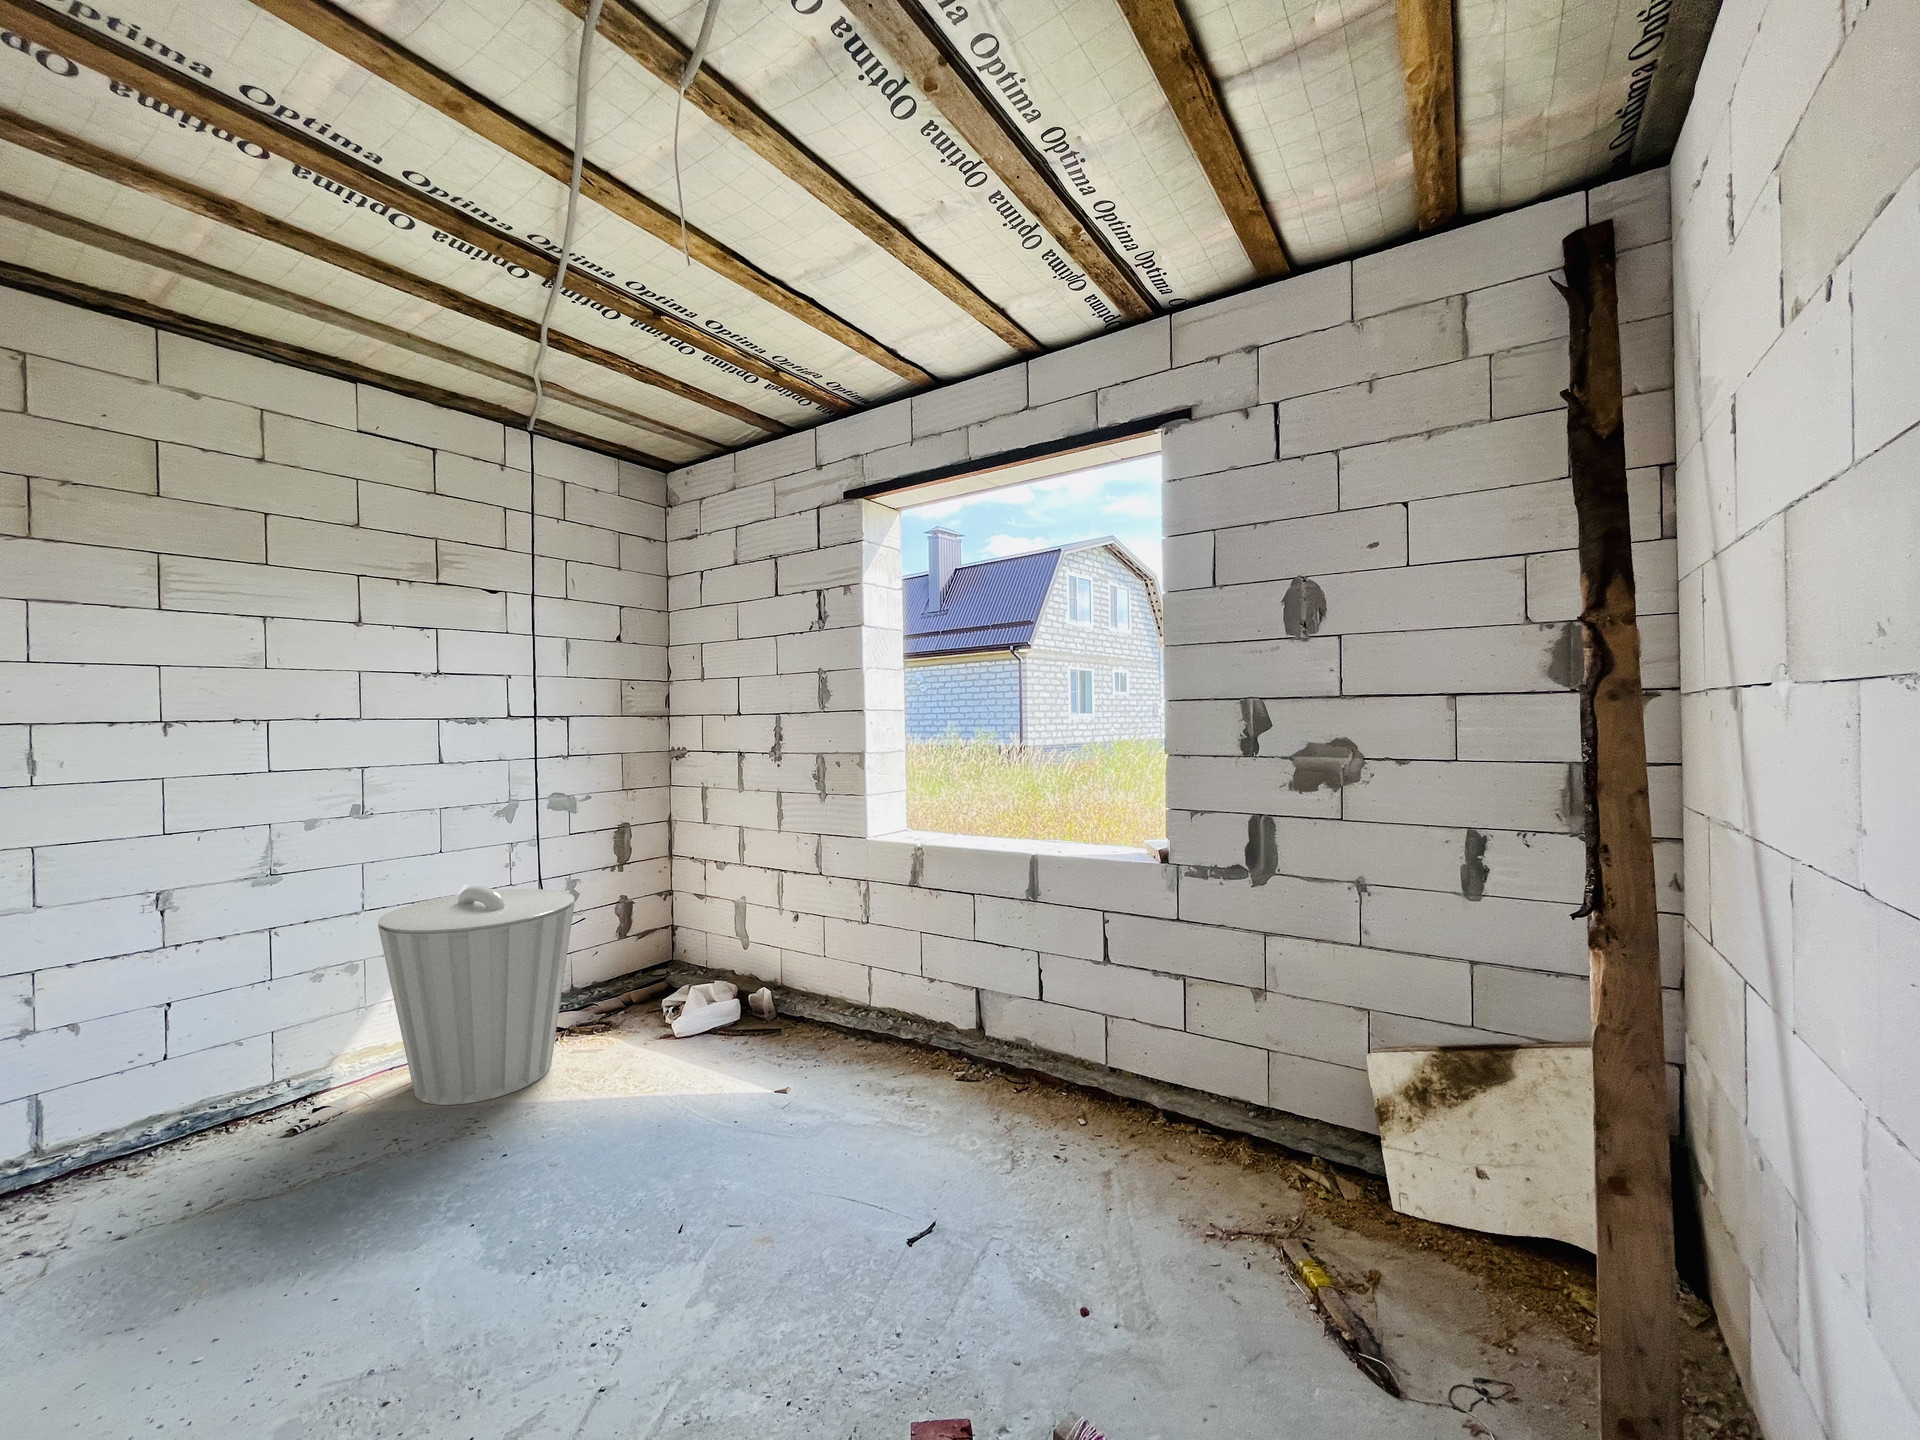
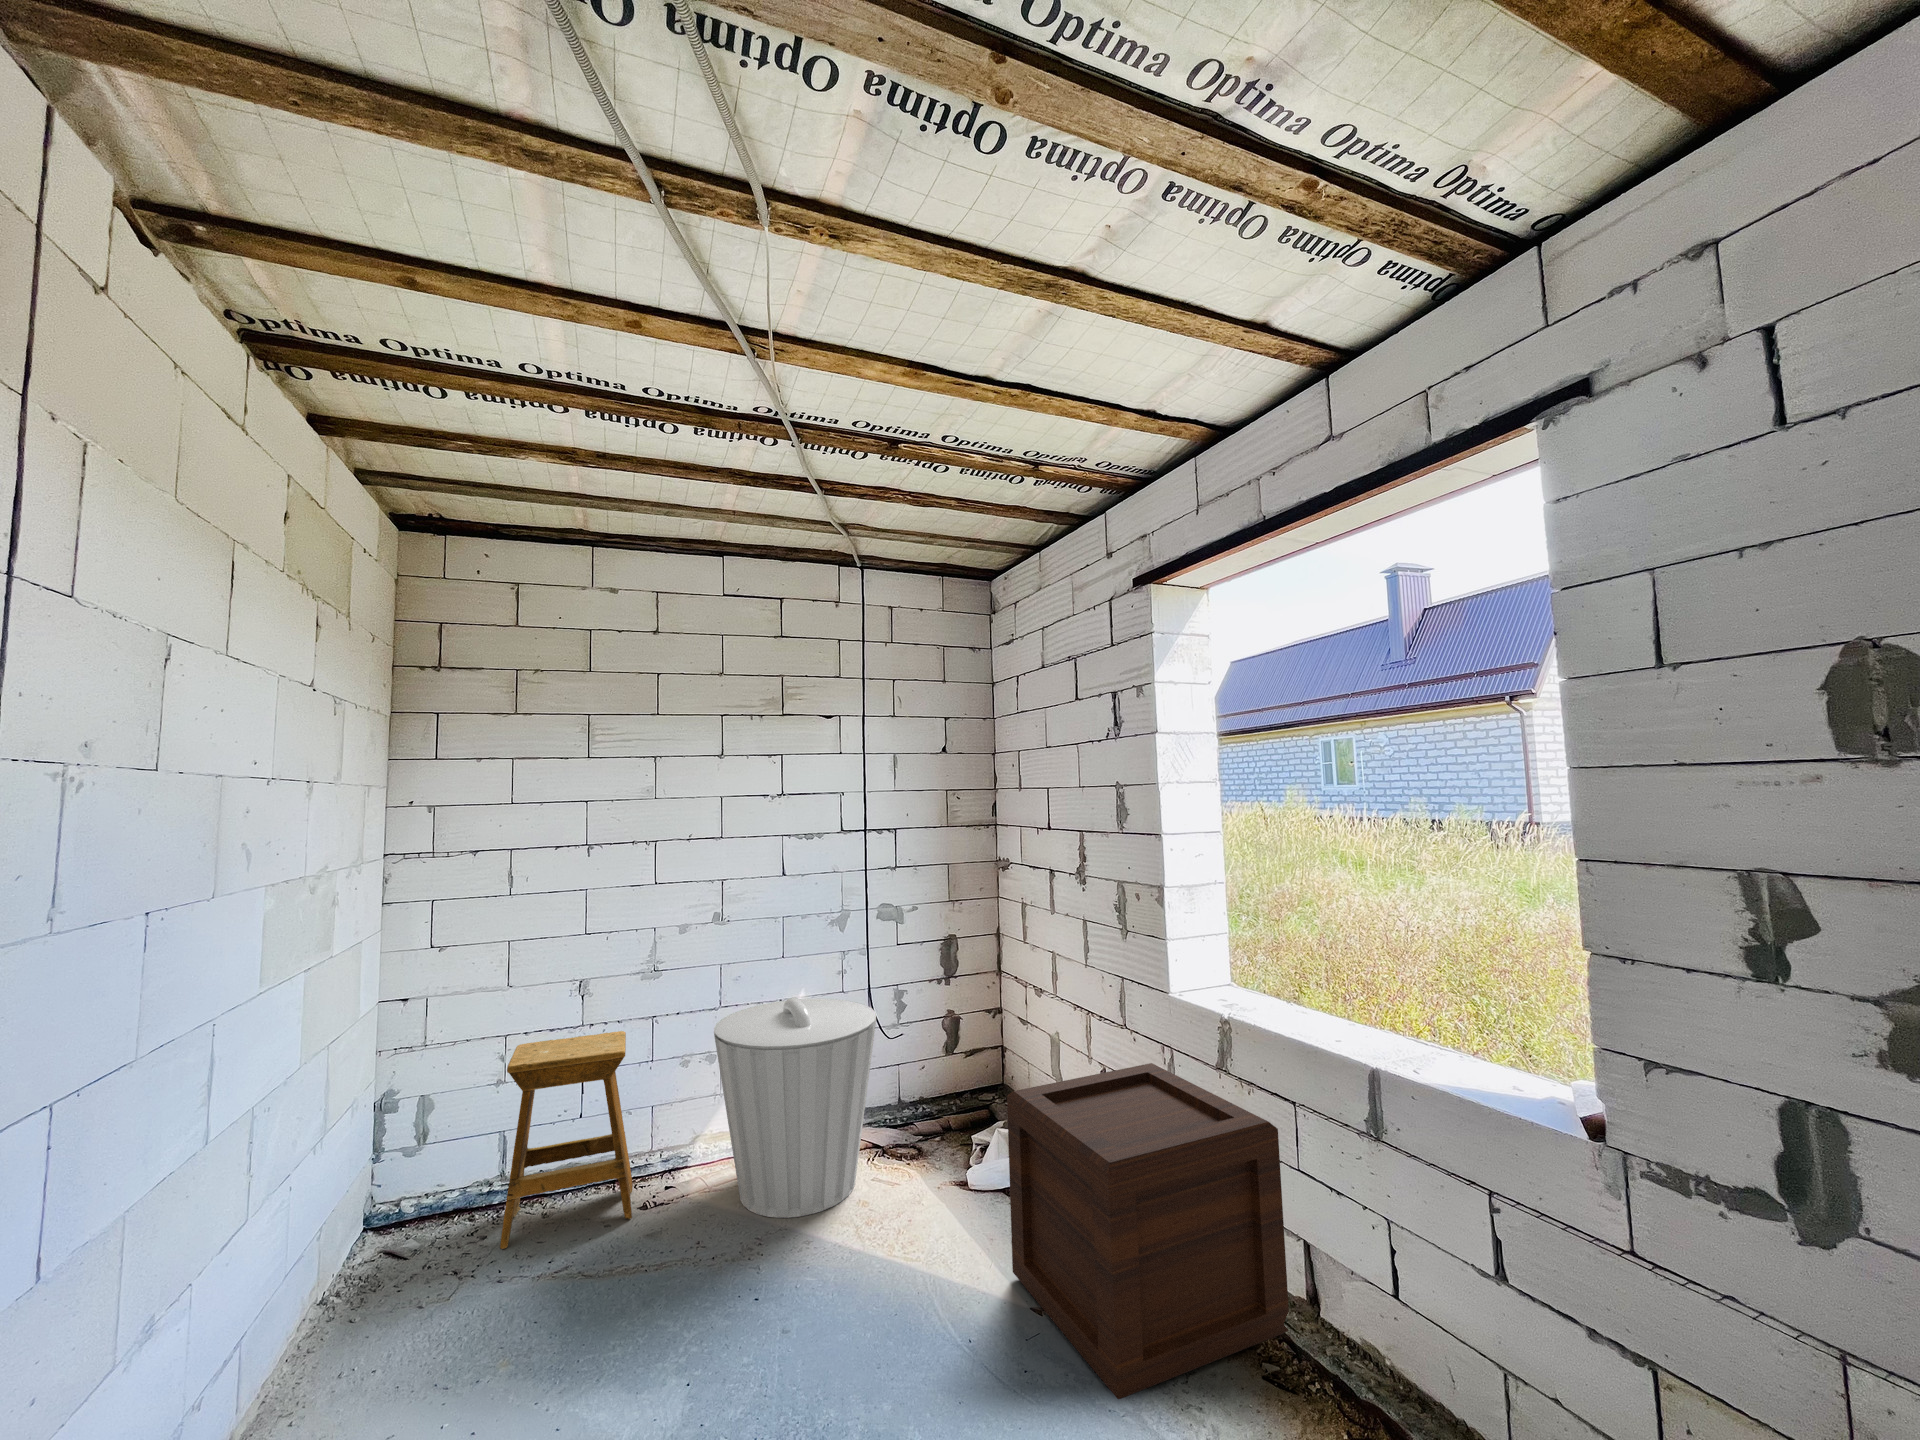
wooden crate: none [743,897,963,1121] -> present [1007,1063,1289,1399]
stool: none [71,945,280,1213] -> present [500,1031,632,1249]

